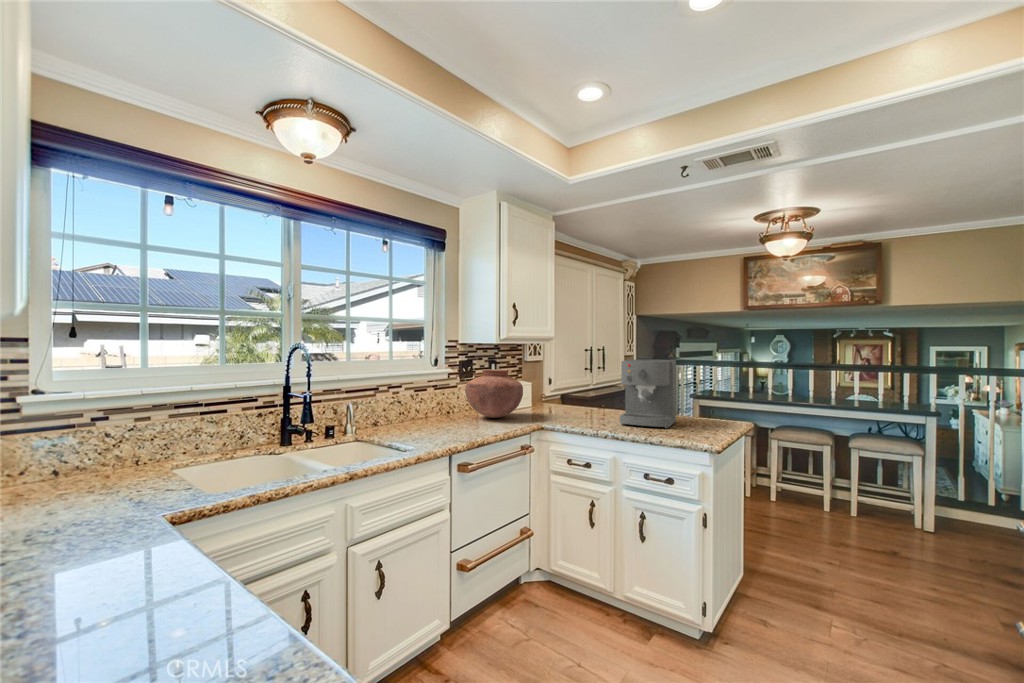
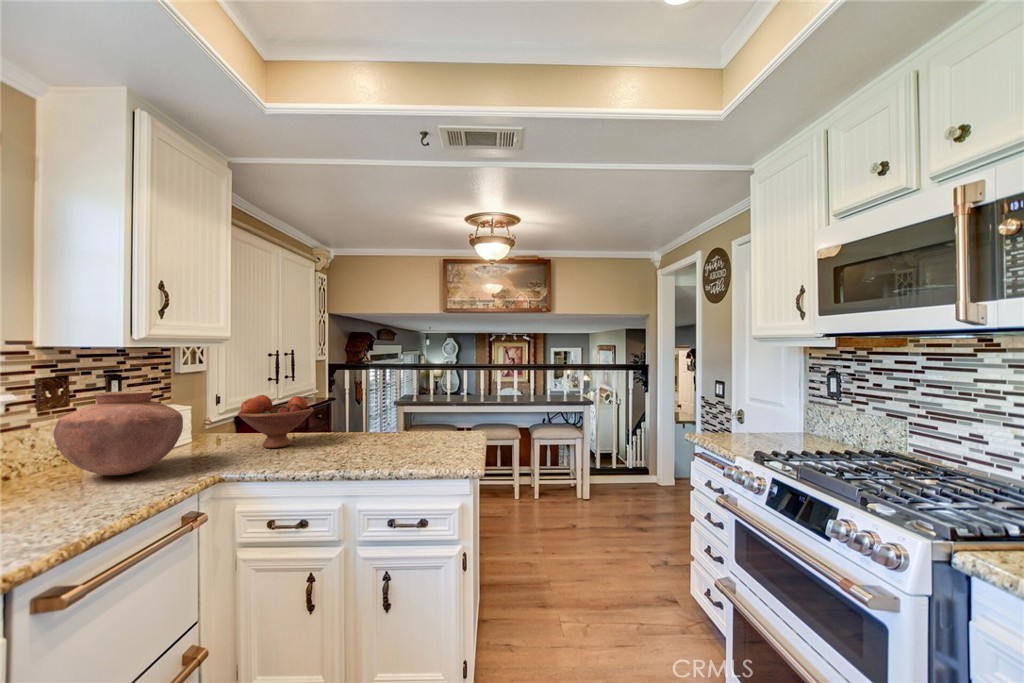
coffee maker: present [620,359,676,428] -> none [345,367,410,456]
fruit bowl: none [555,377,604,415] -> present [238,395,314,448]

